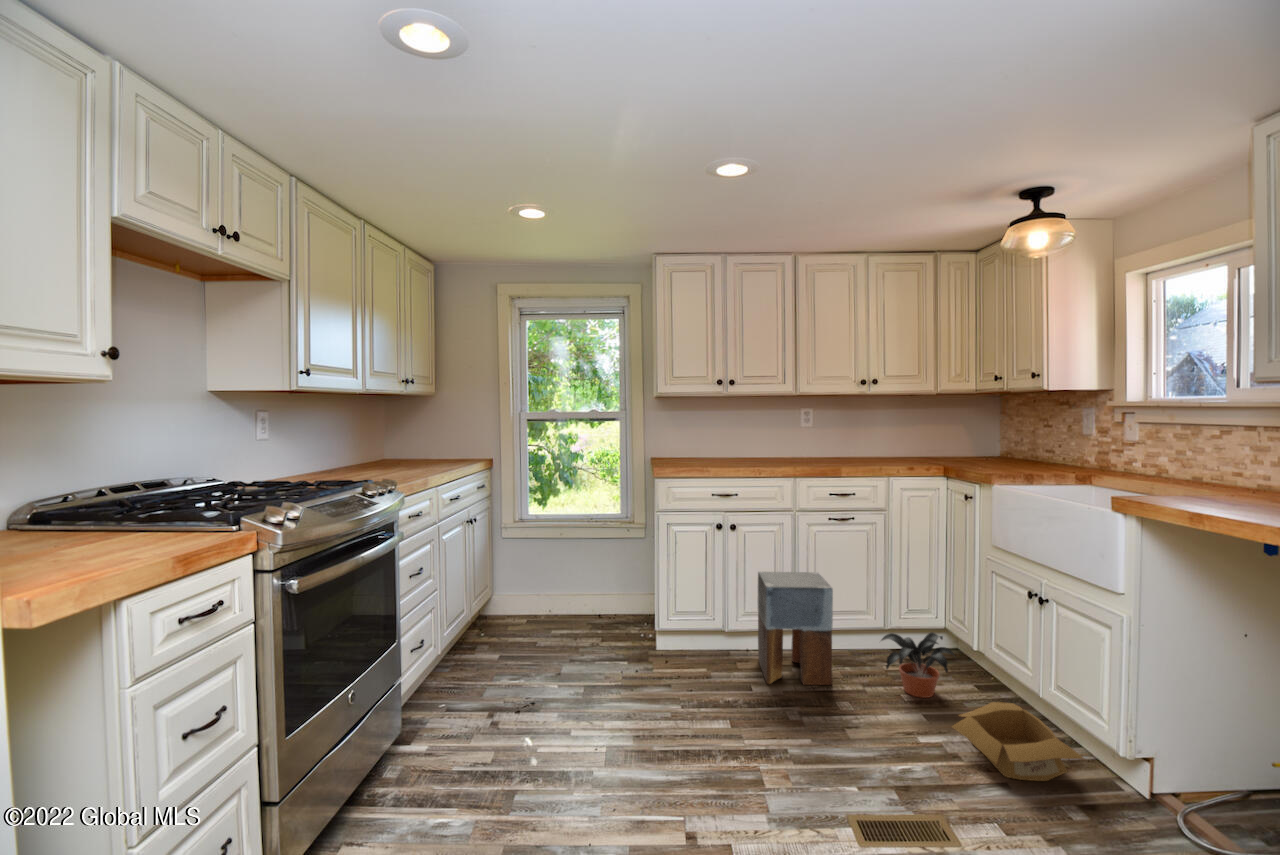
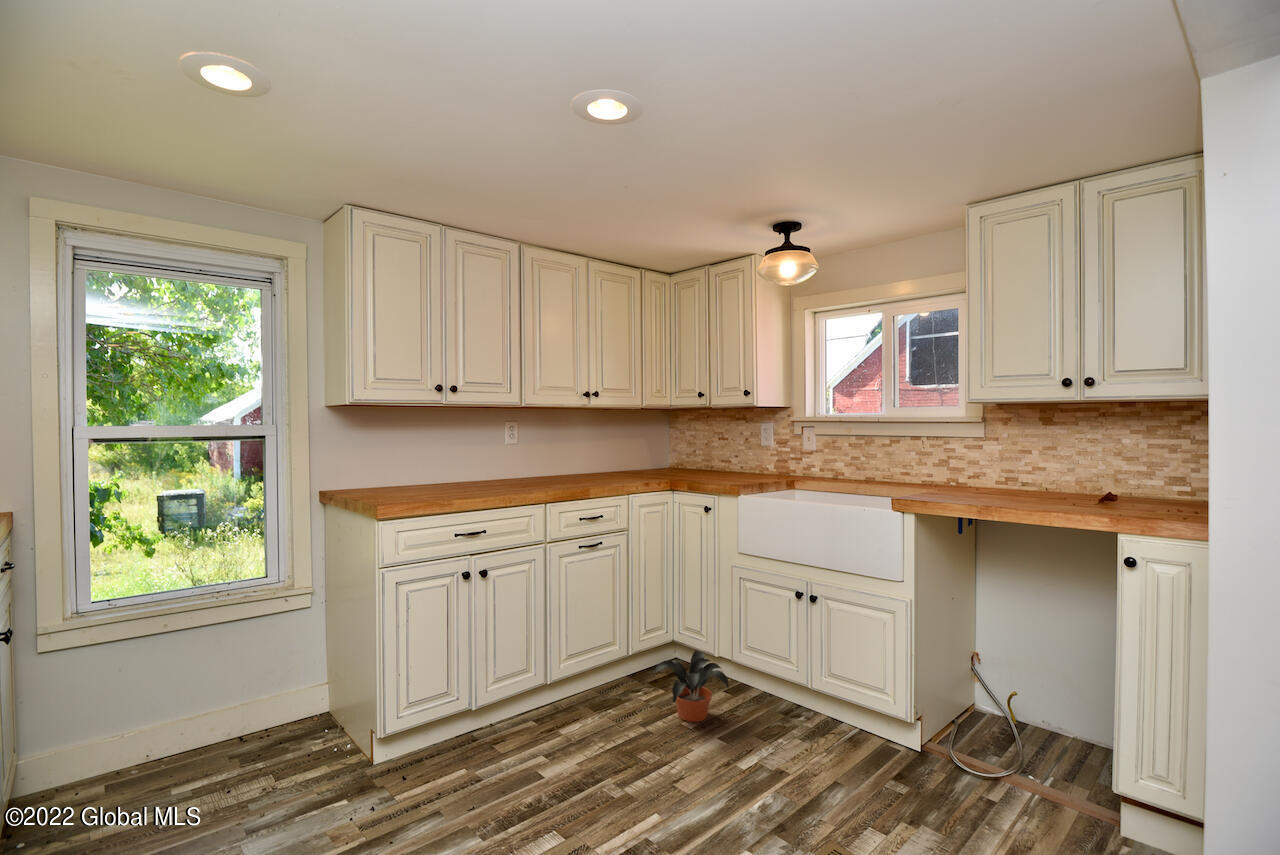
stool: present [758,572,833,685] -> none [518,609,619,762]
cardboard box: present [952,702,1084,781] -> none [764,702,874,778]

